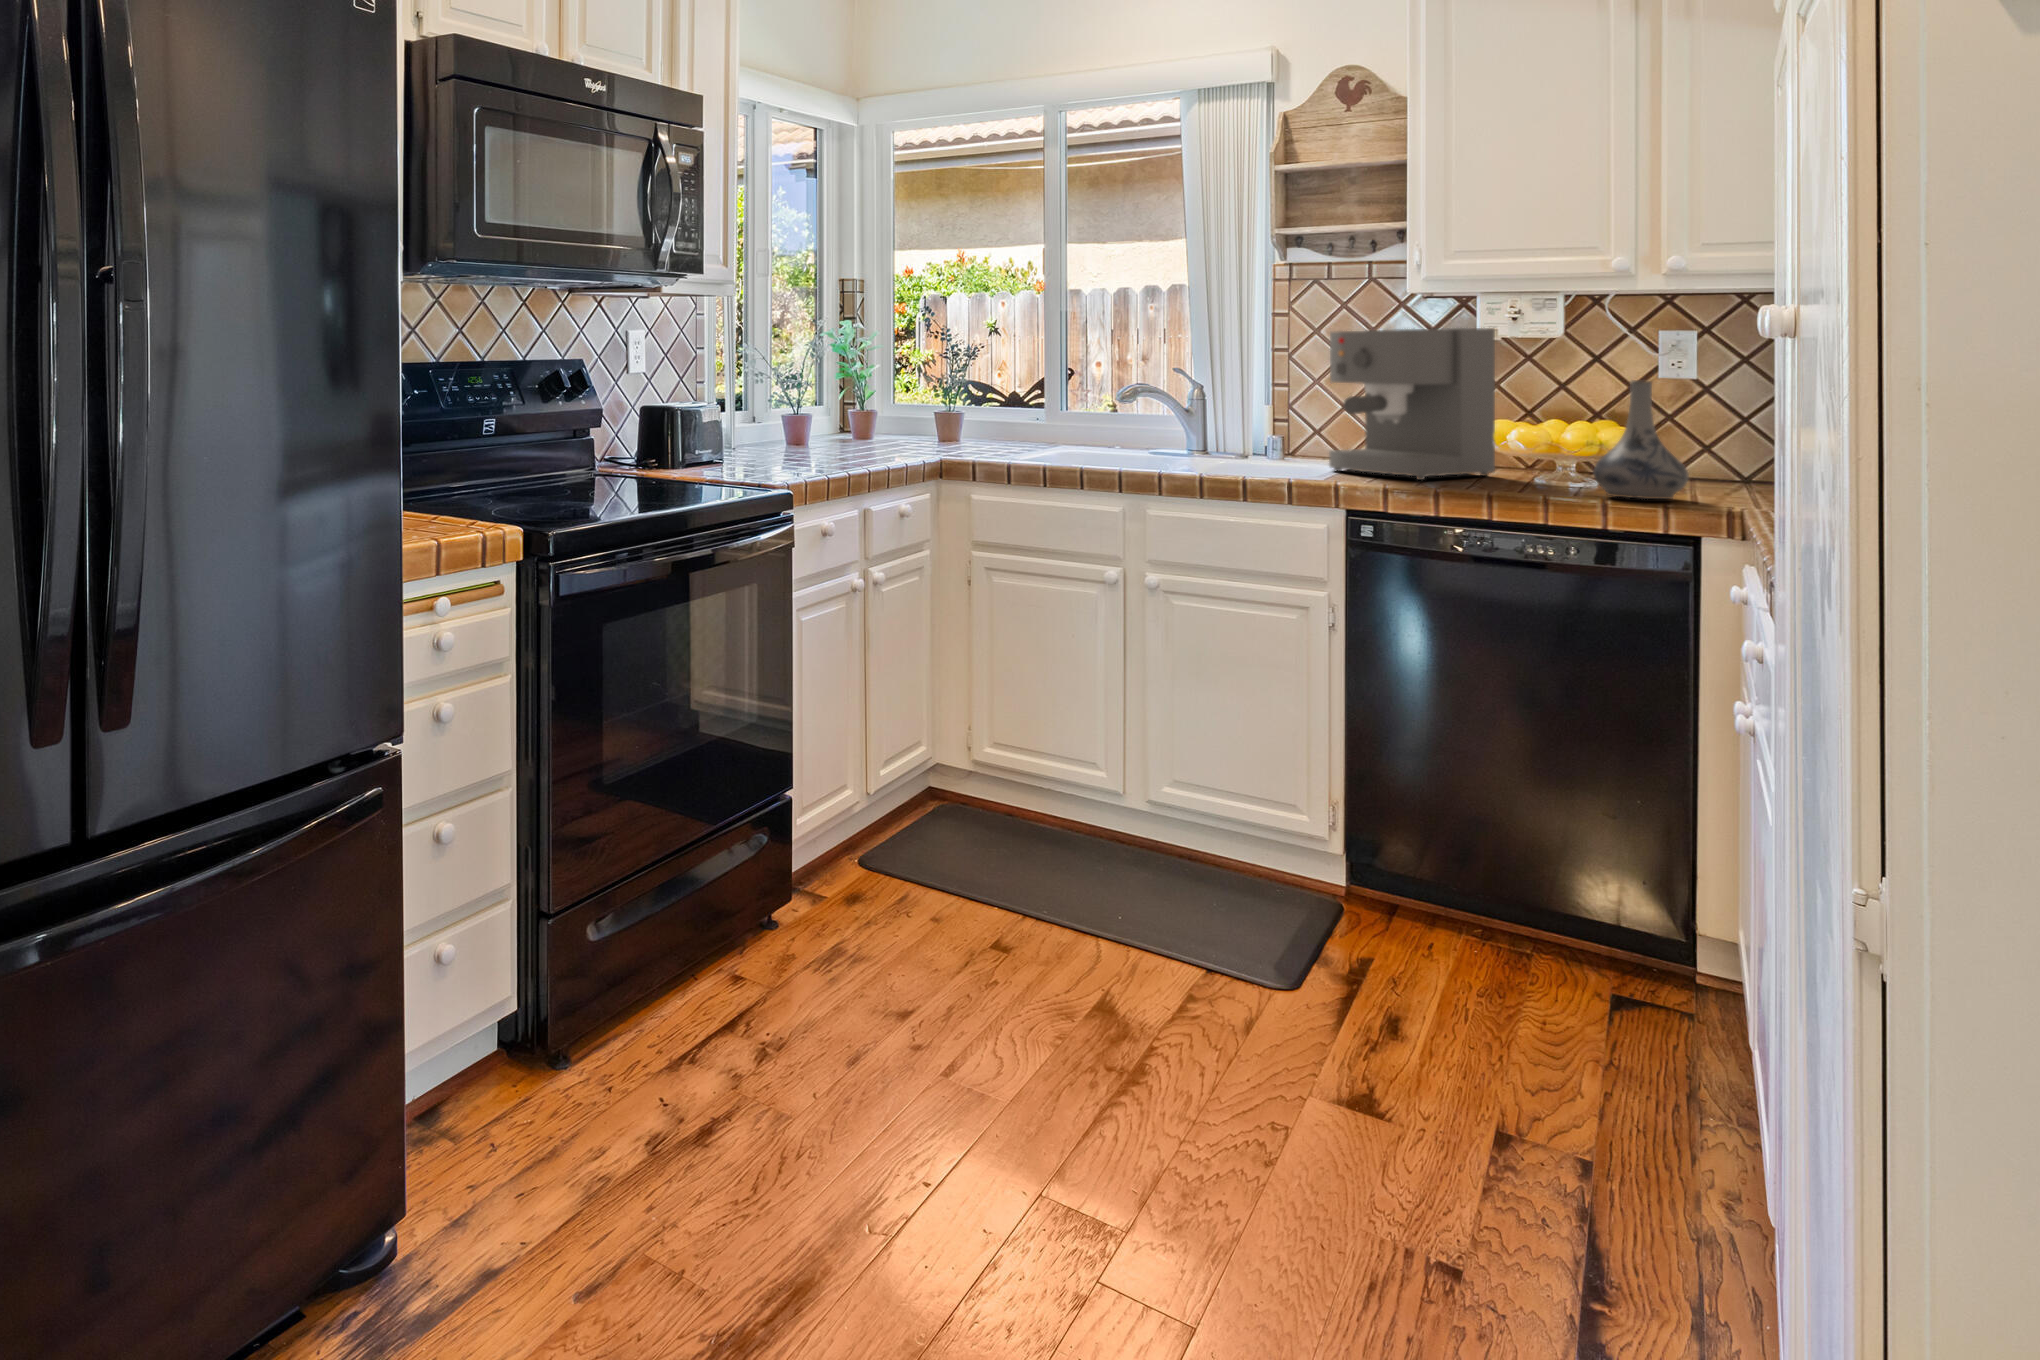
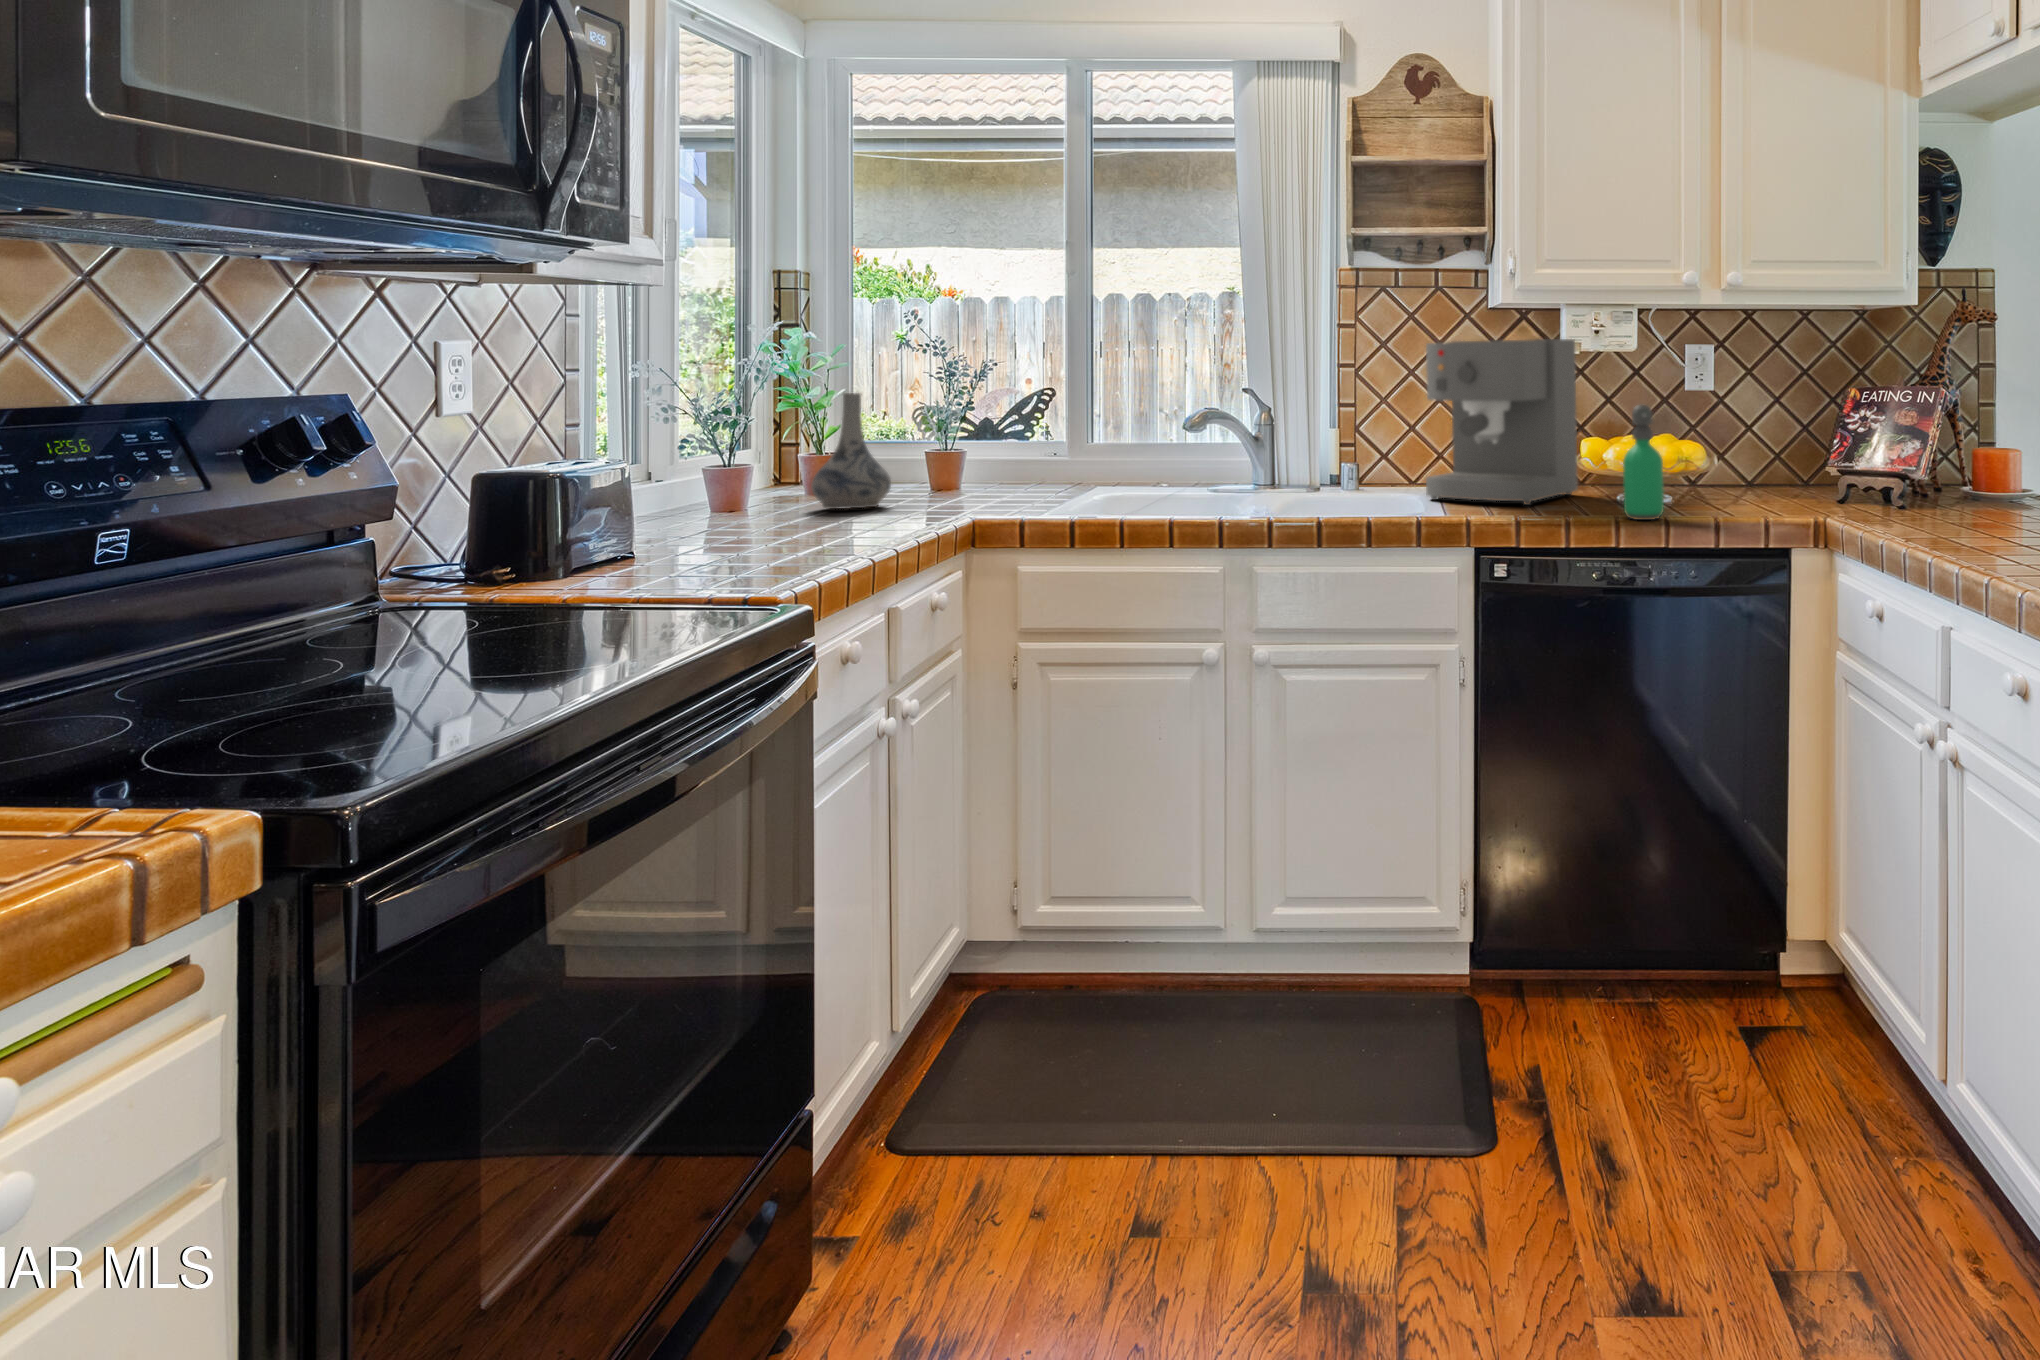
decorative vase: present [1594,380,1689,499] -> present [811,392,891,509]
soap dispenser: none [1502,390,1546,498] -> present [1623,404,1664,520]

